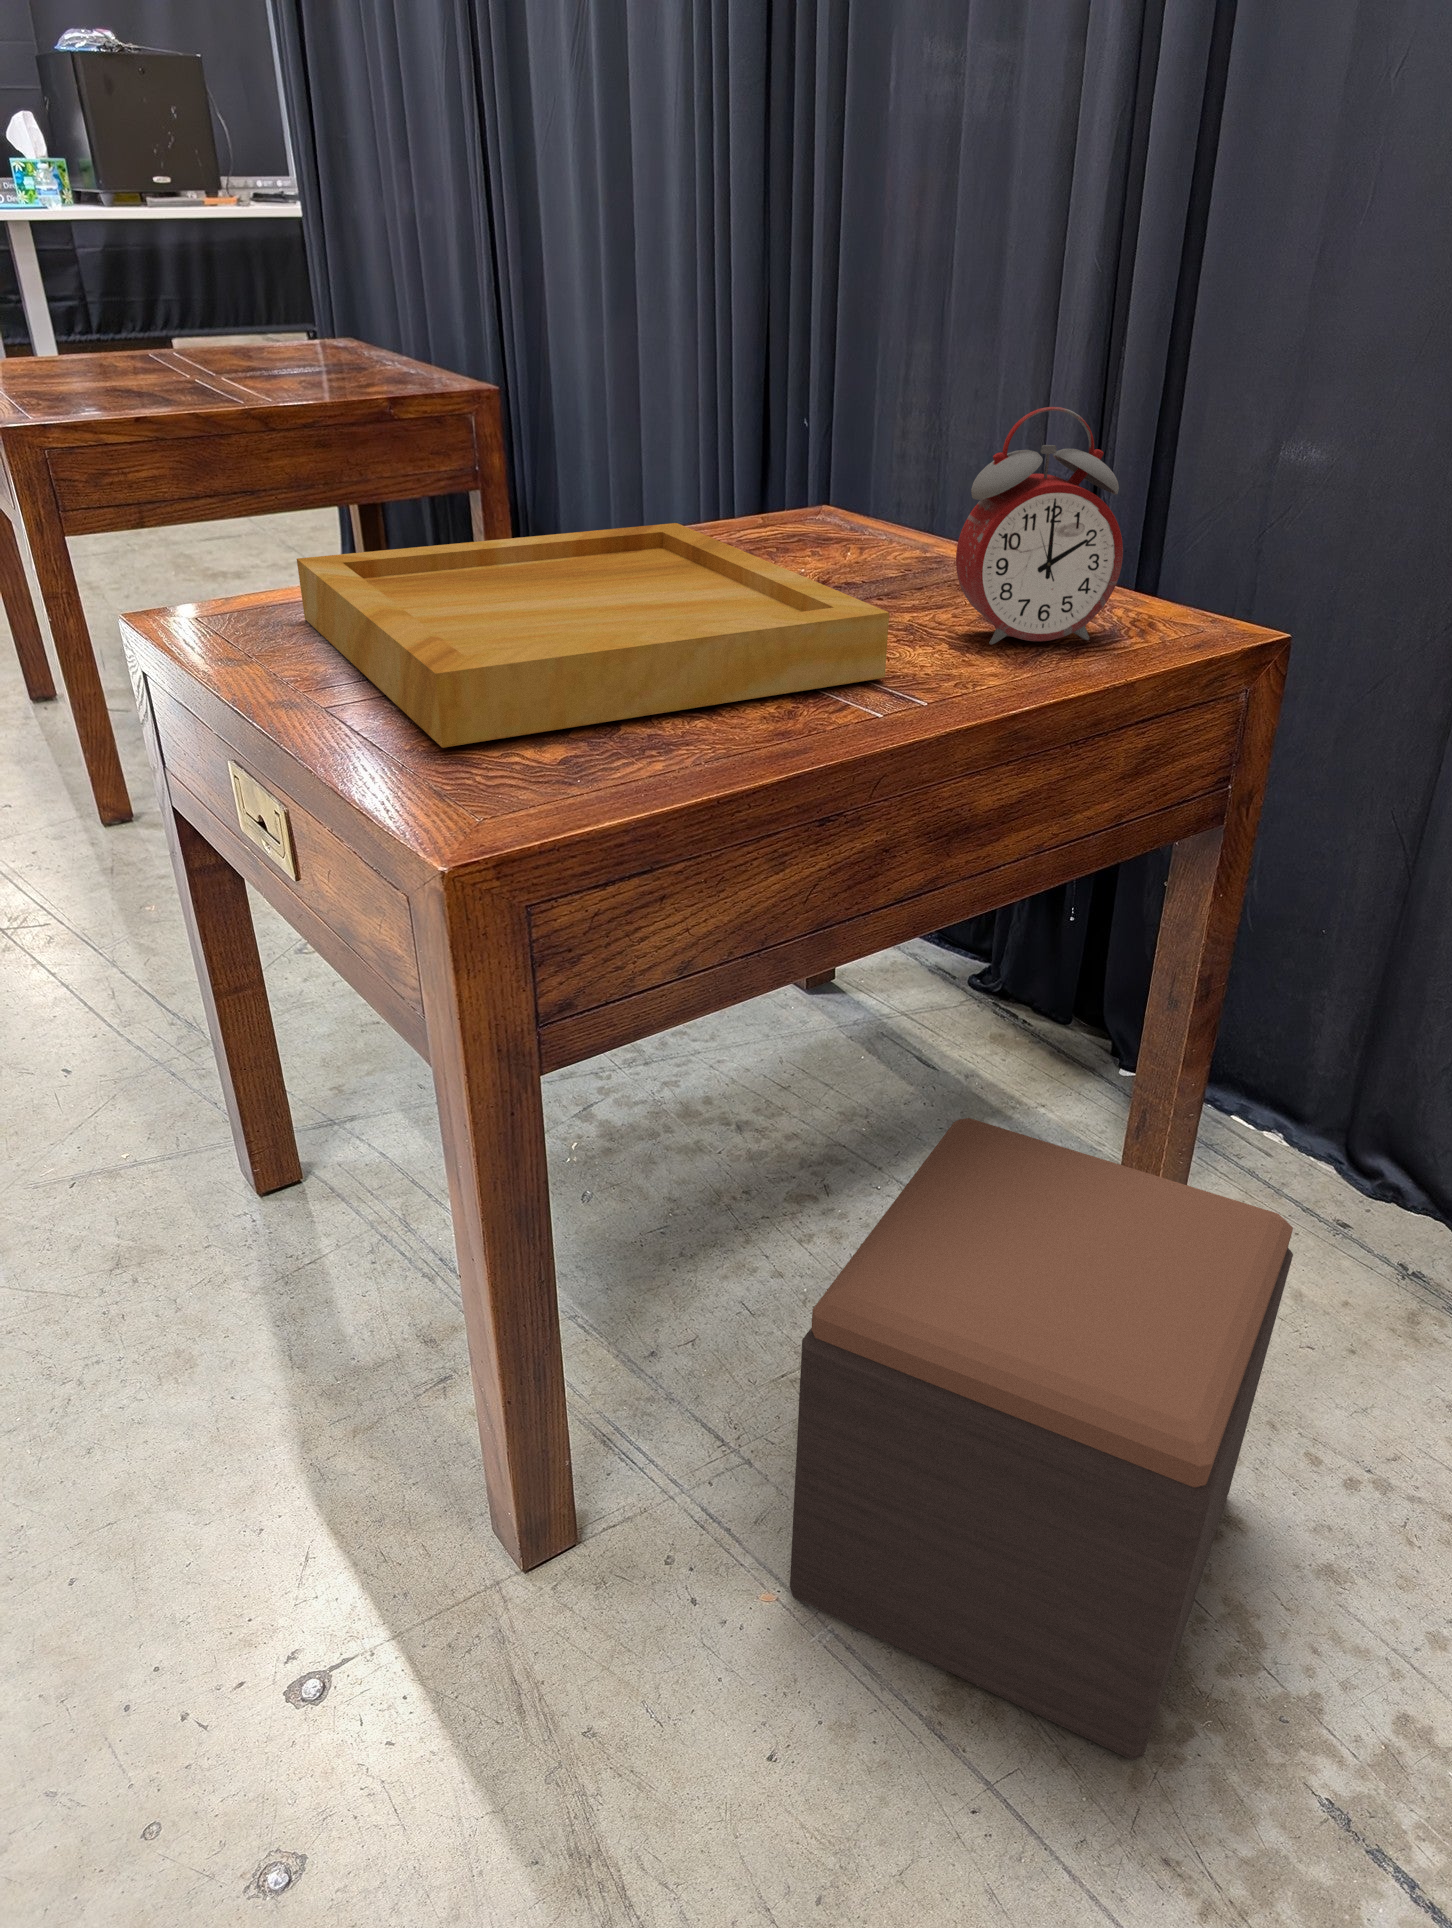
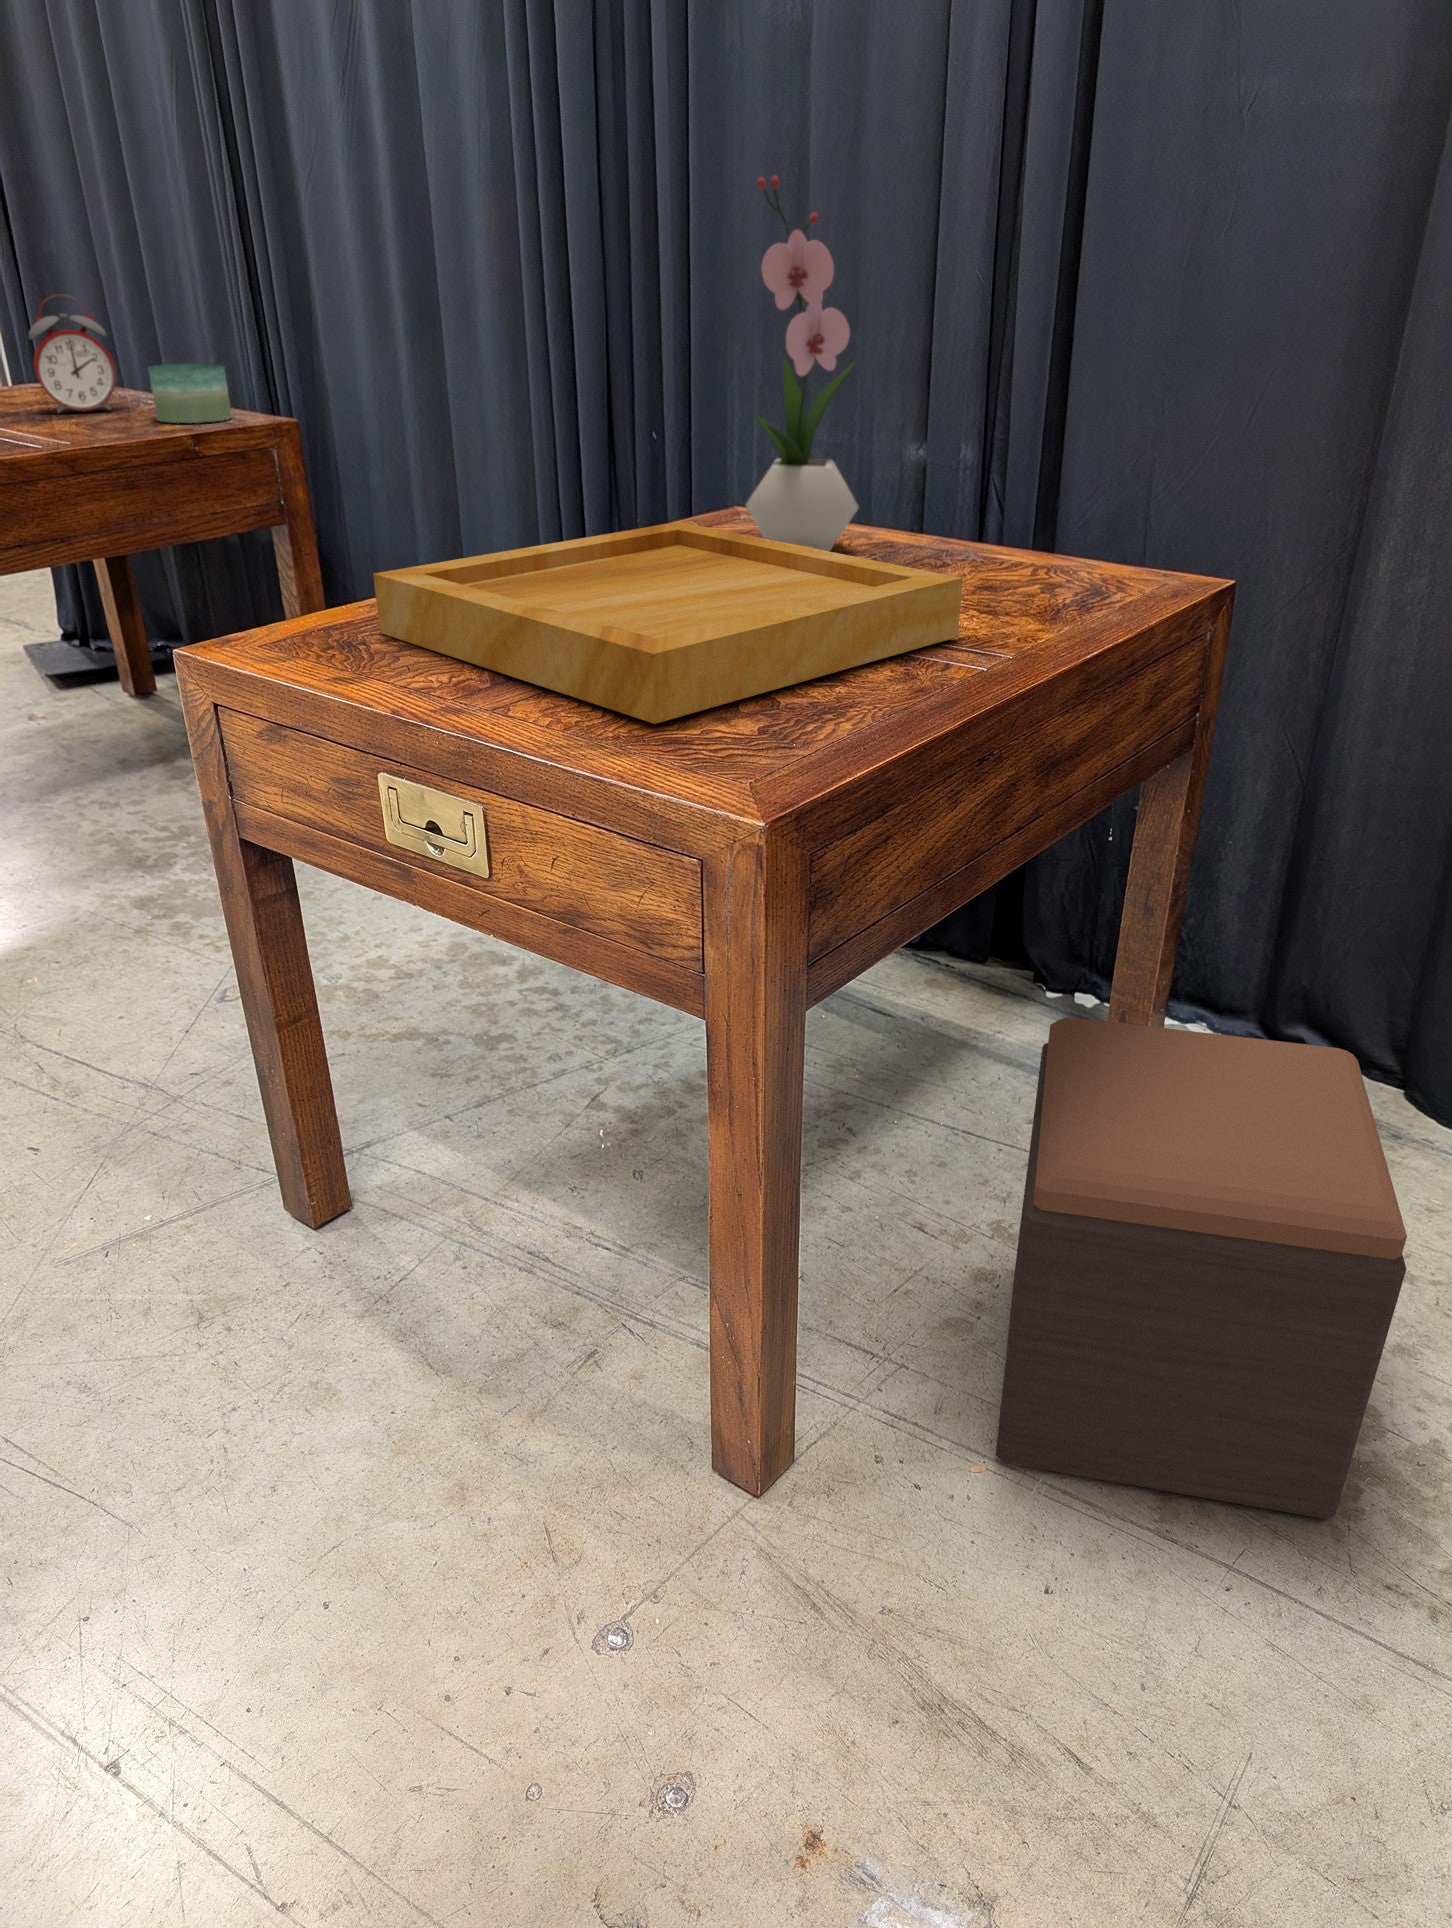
flower arrangement: none [777,150,912,568] -> present [746,176,858,551]
candle: none [362,328,439,387] -> present [148,363,232,423]
alarm clock: present [956,407,1123,645] -> present [29,295,116,413]

